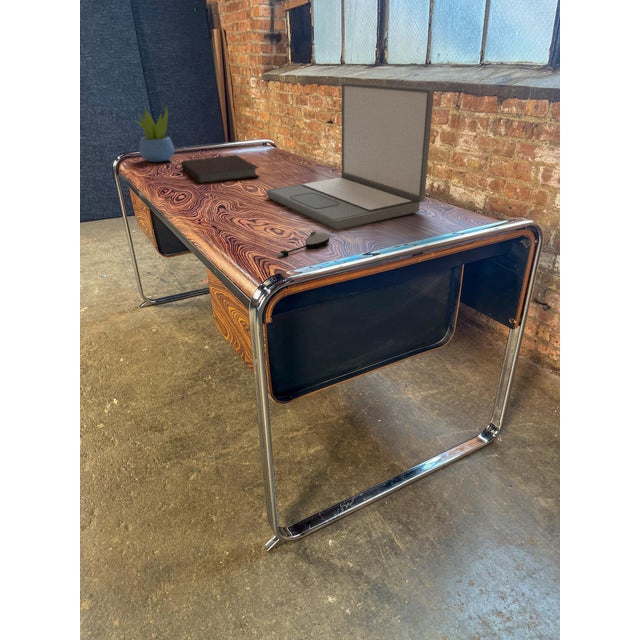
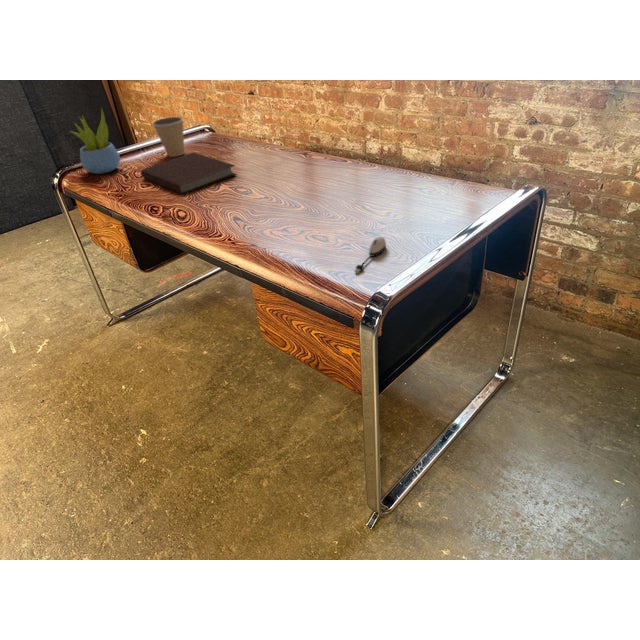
laptop: present [266,82,434,230] -> none [270,69,438,228]
coffee cup: none [210,124,239,159] -> present [153,117,185,157]

